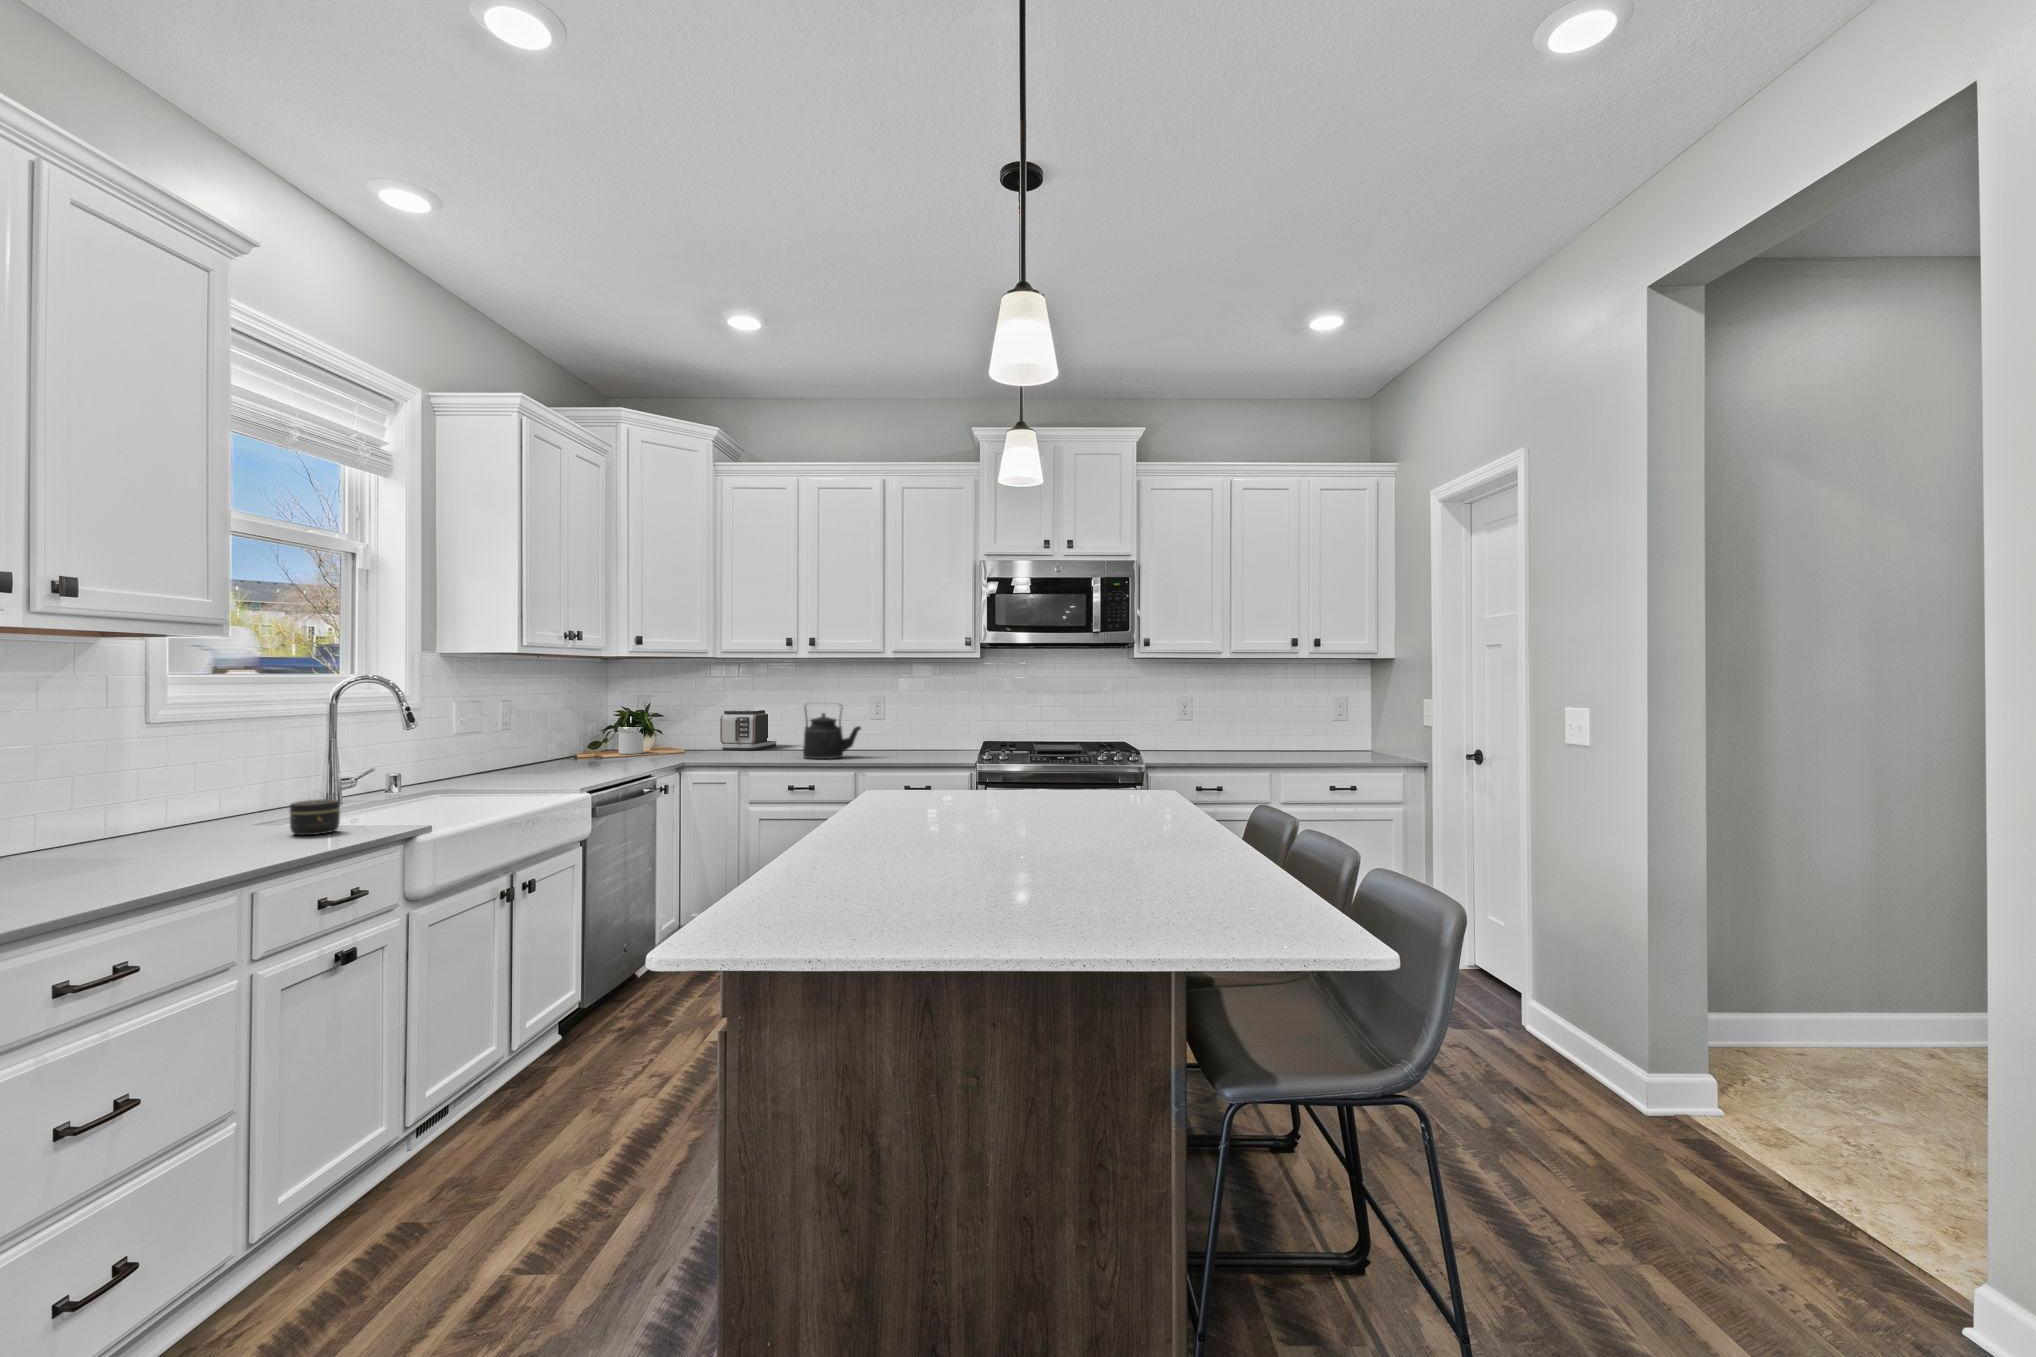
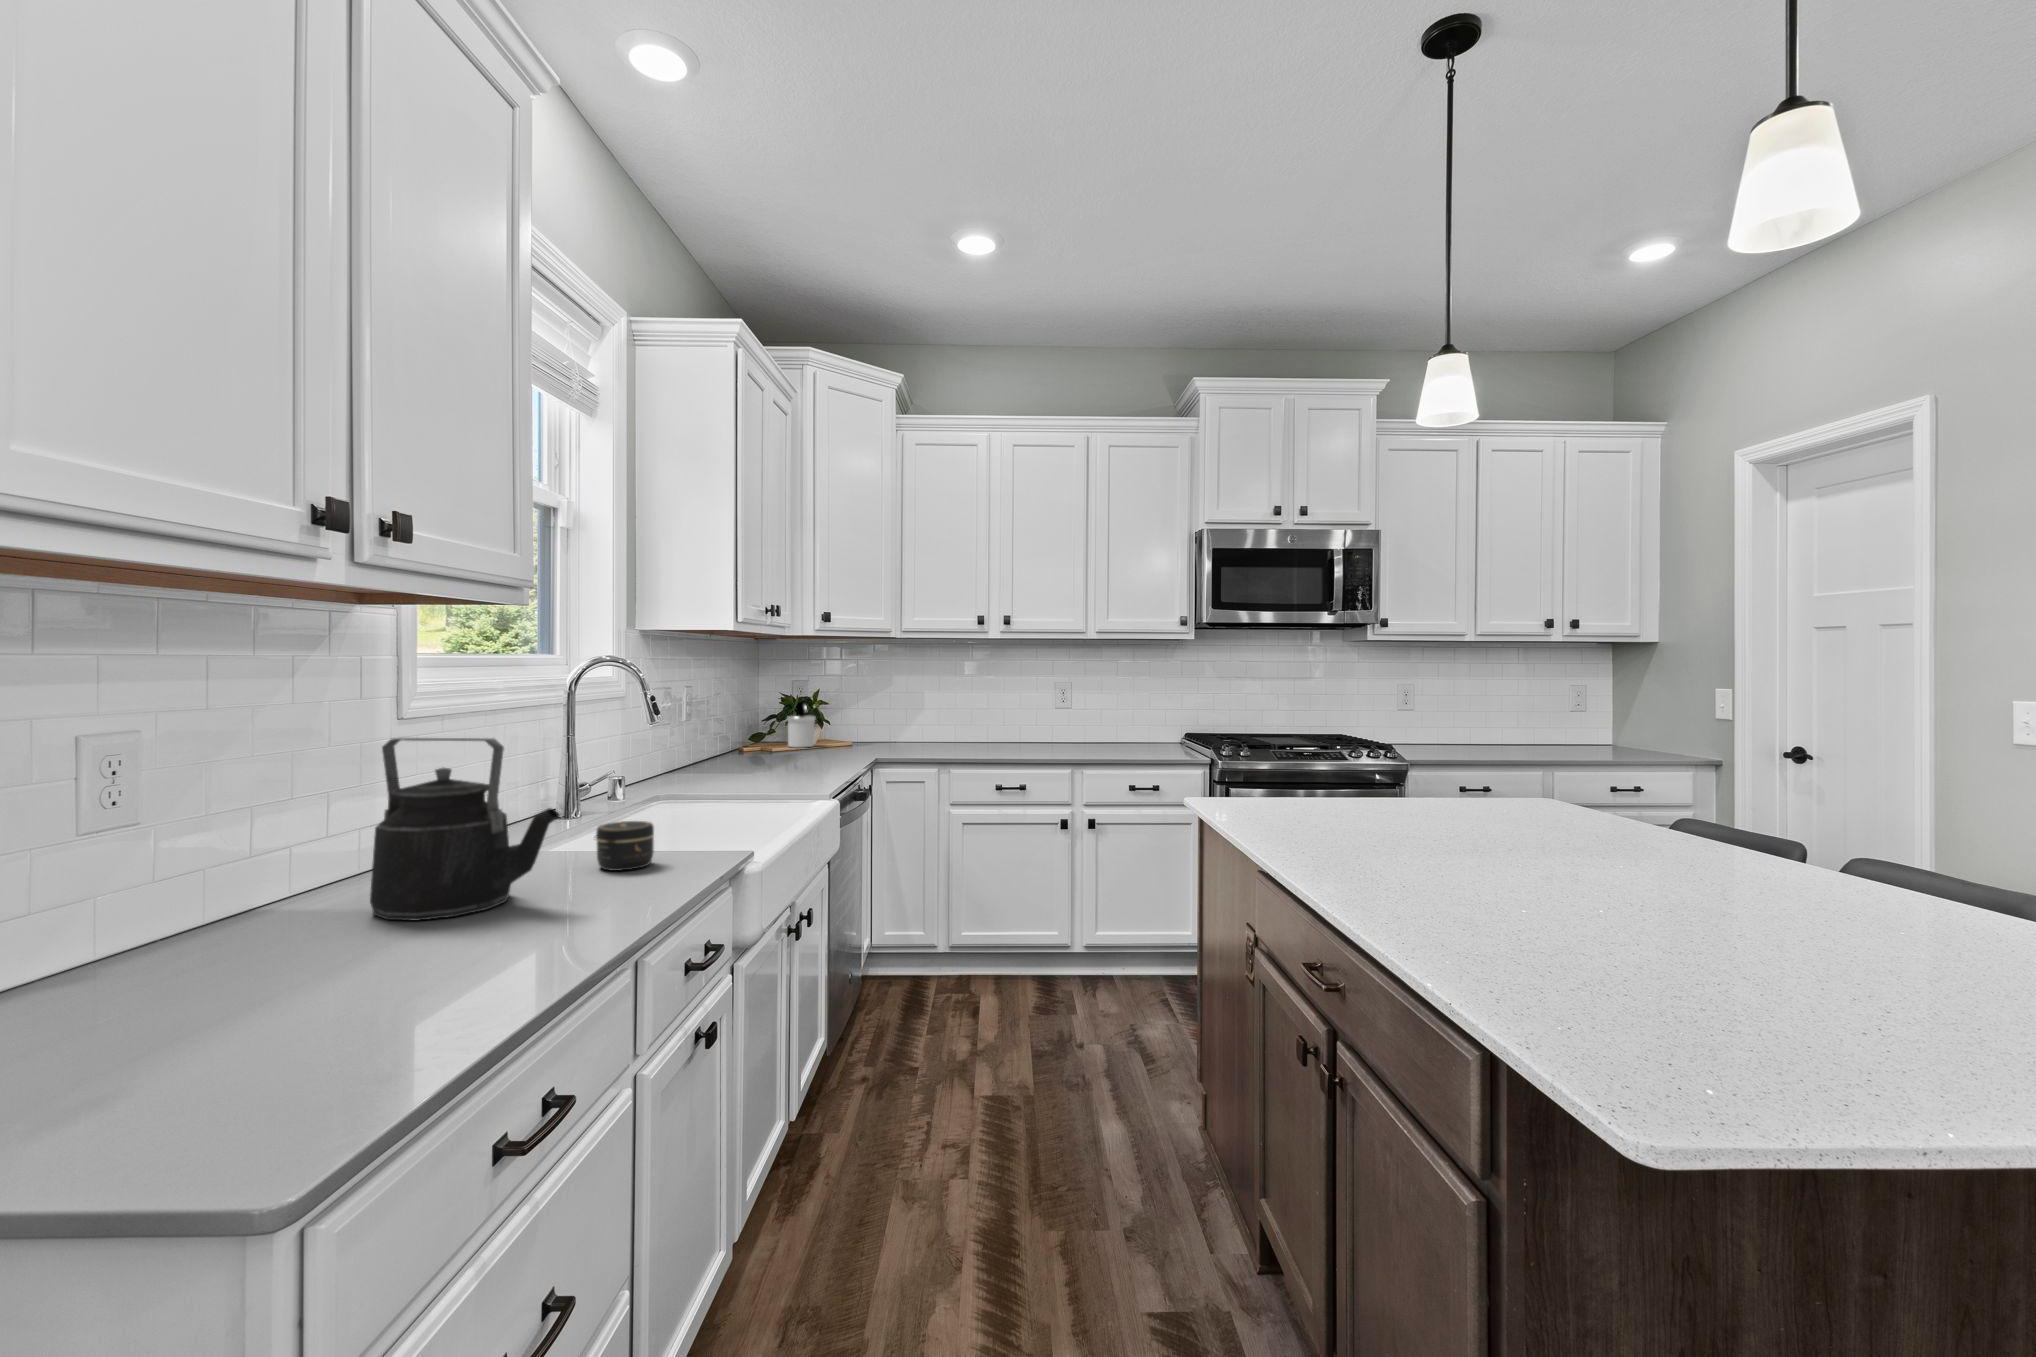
kettle: present [803,706,861,759] -> present [370,738,559,921]
toaster: present [720,710,776,750] -> none [892,696,945,743]

